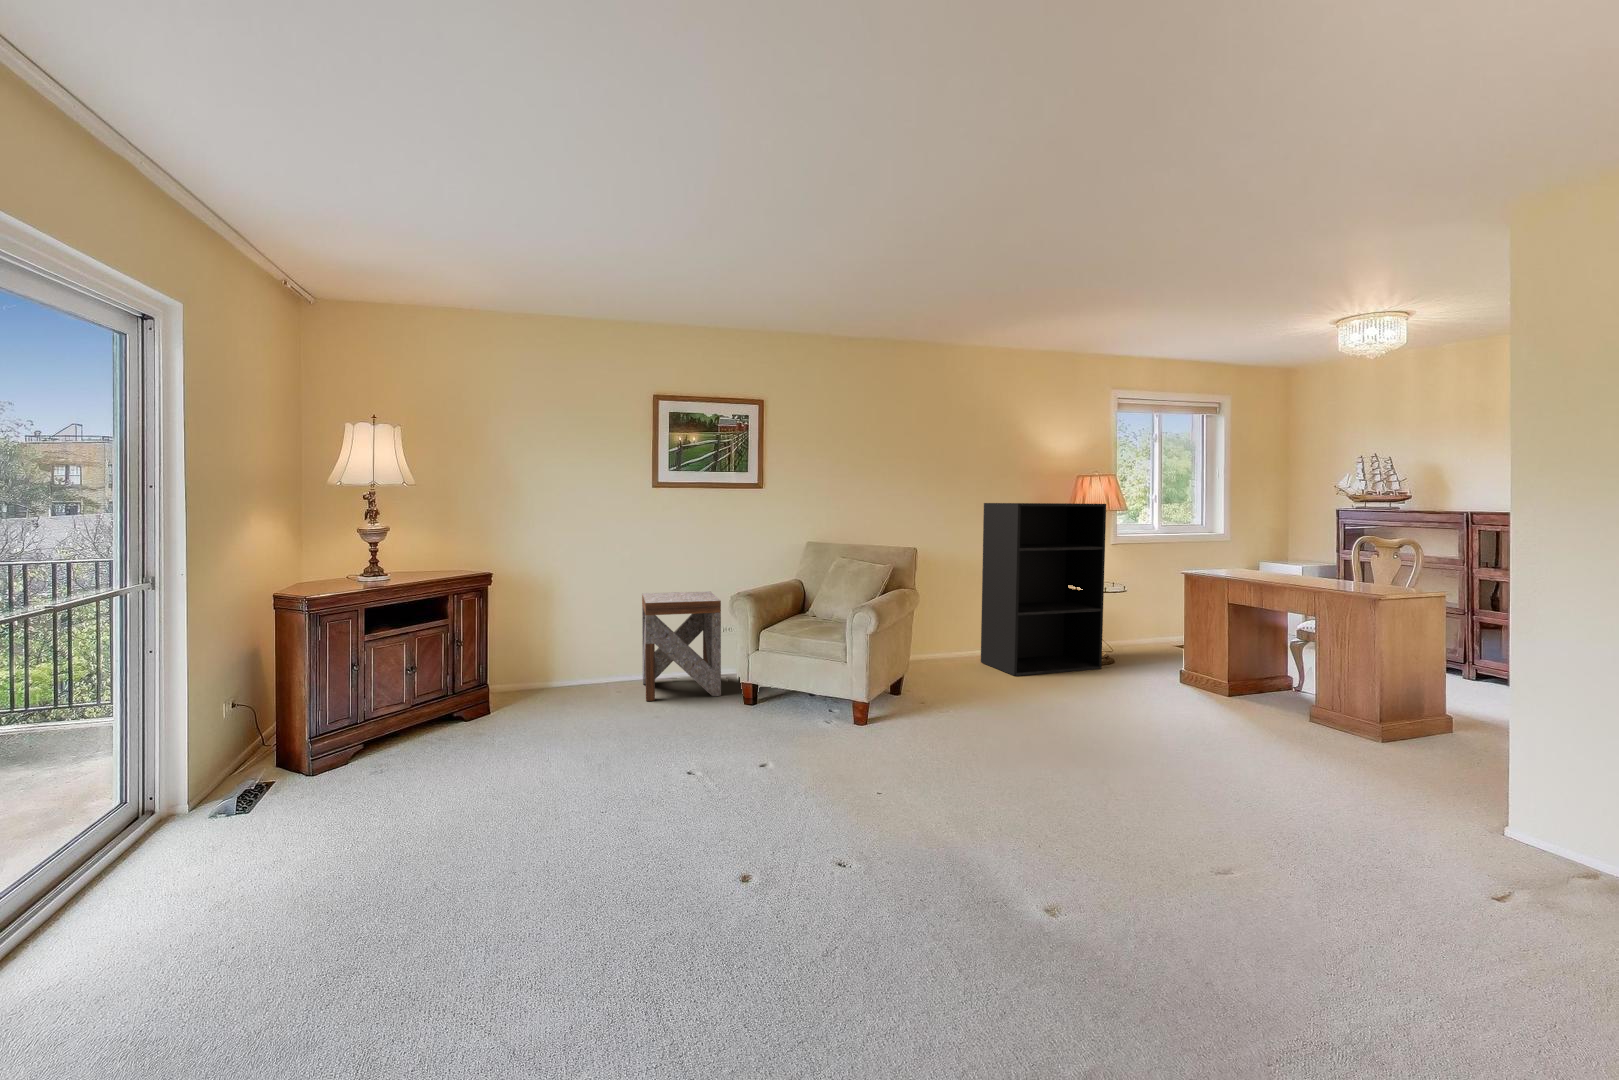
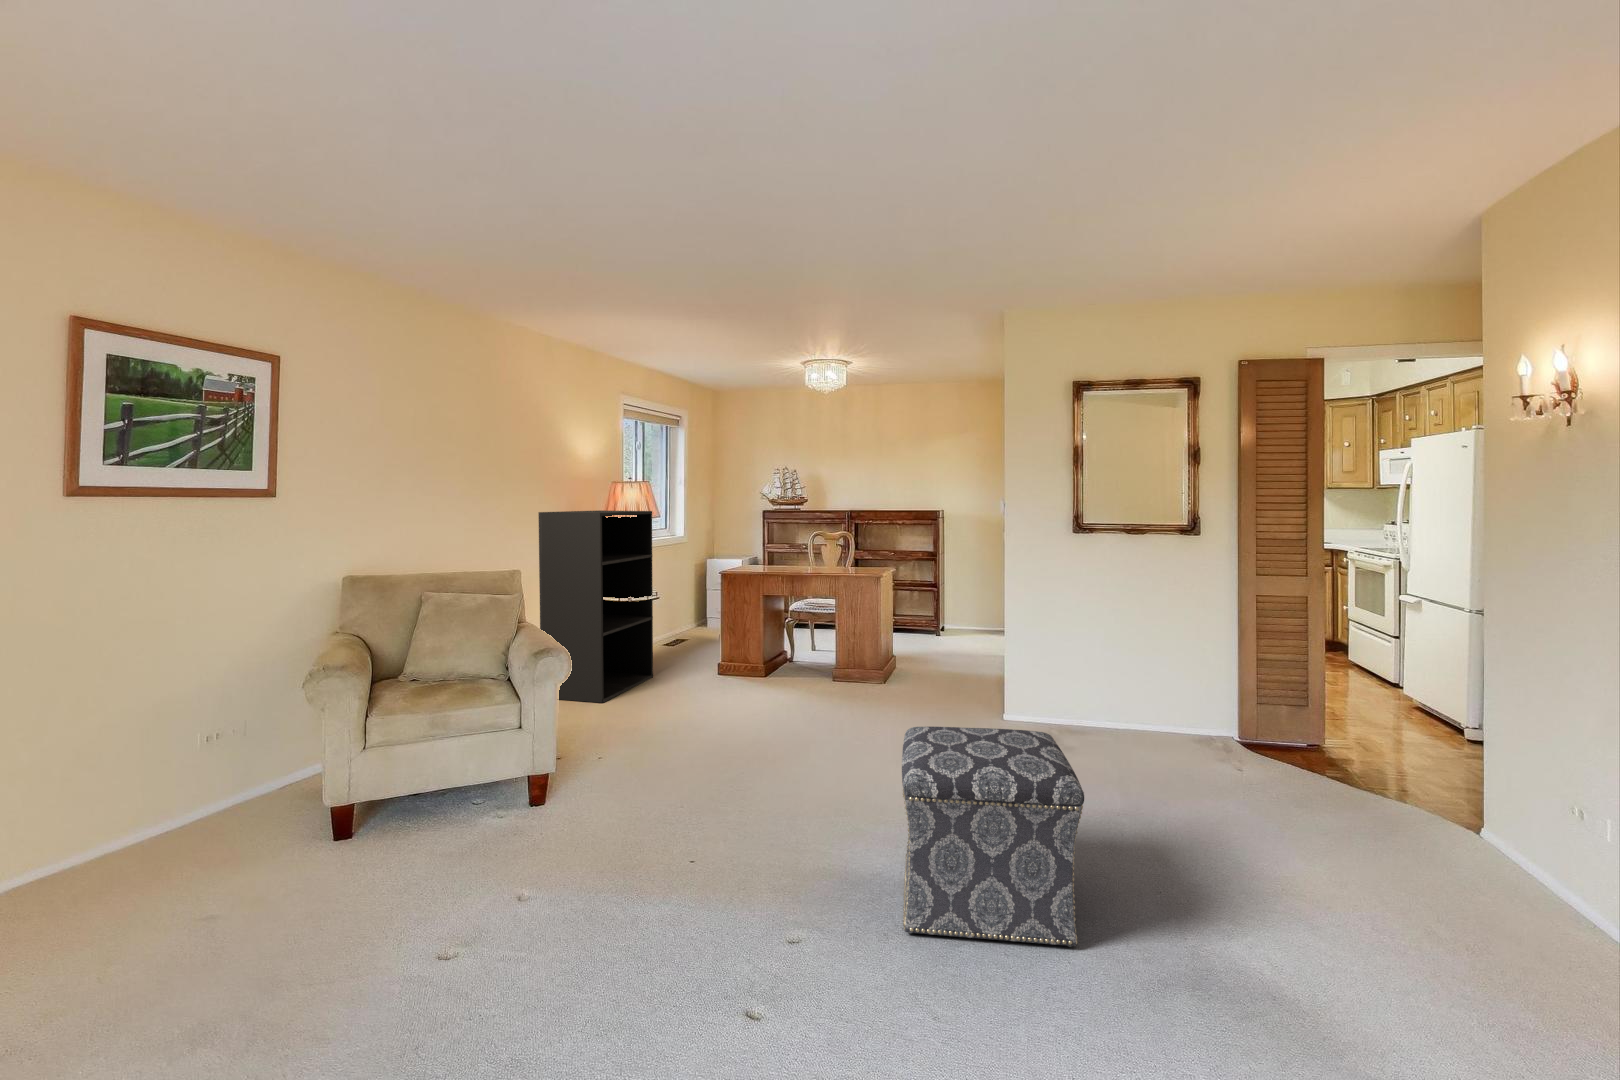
side table: present [642,591,721,701] -> none [67,676,301,899]
ottoman: none [843,719,1095,985] -> present [902,727,1084,947]

